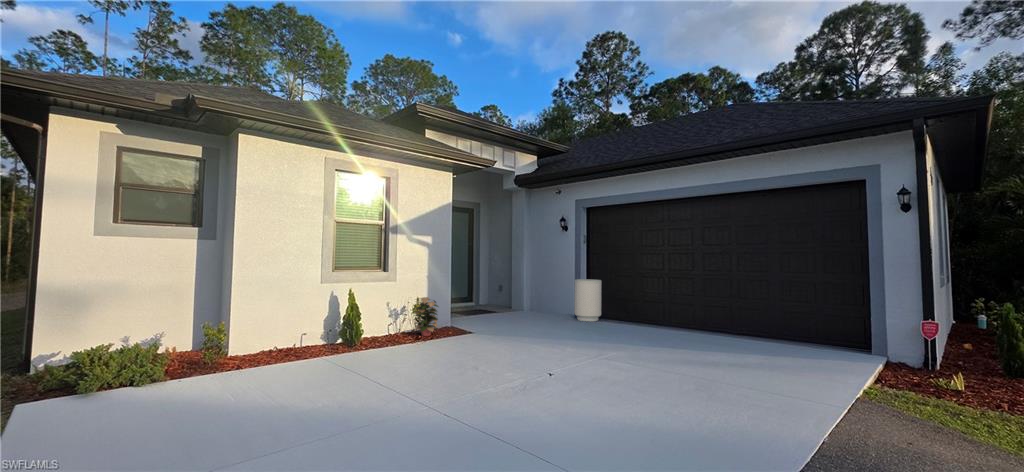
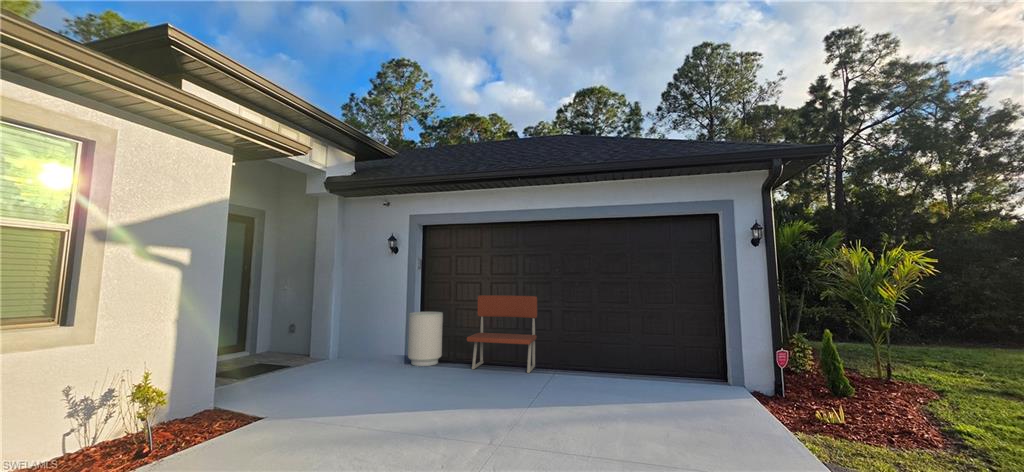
bench: none [615,267,680,334] -> present [467,295,537,373]
decorative plant: present [414,297,438,336] -> none [129,367,199,445]

